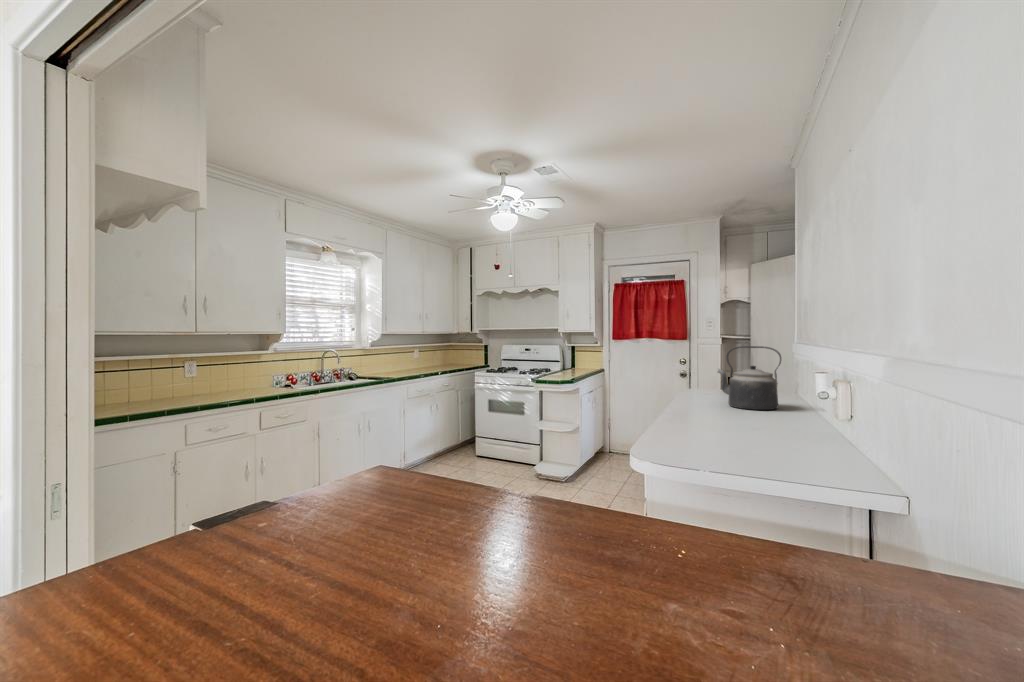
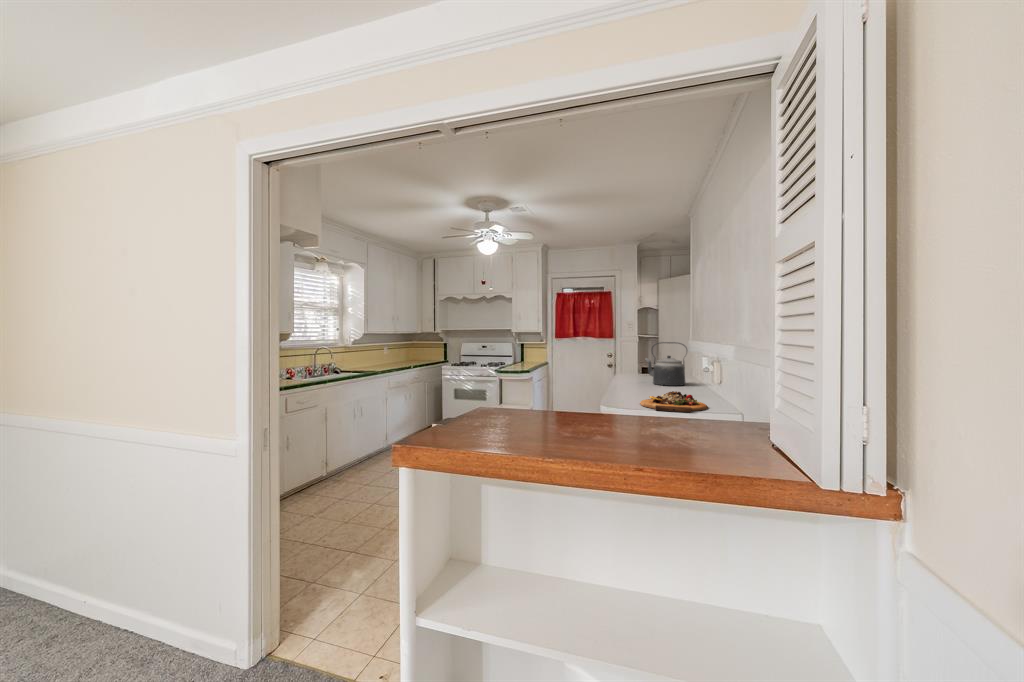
cutting board: none [692,426,807,468] -> present [640,391,708,413]

